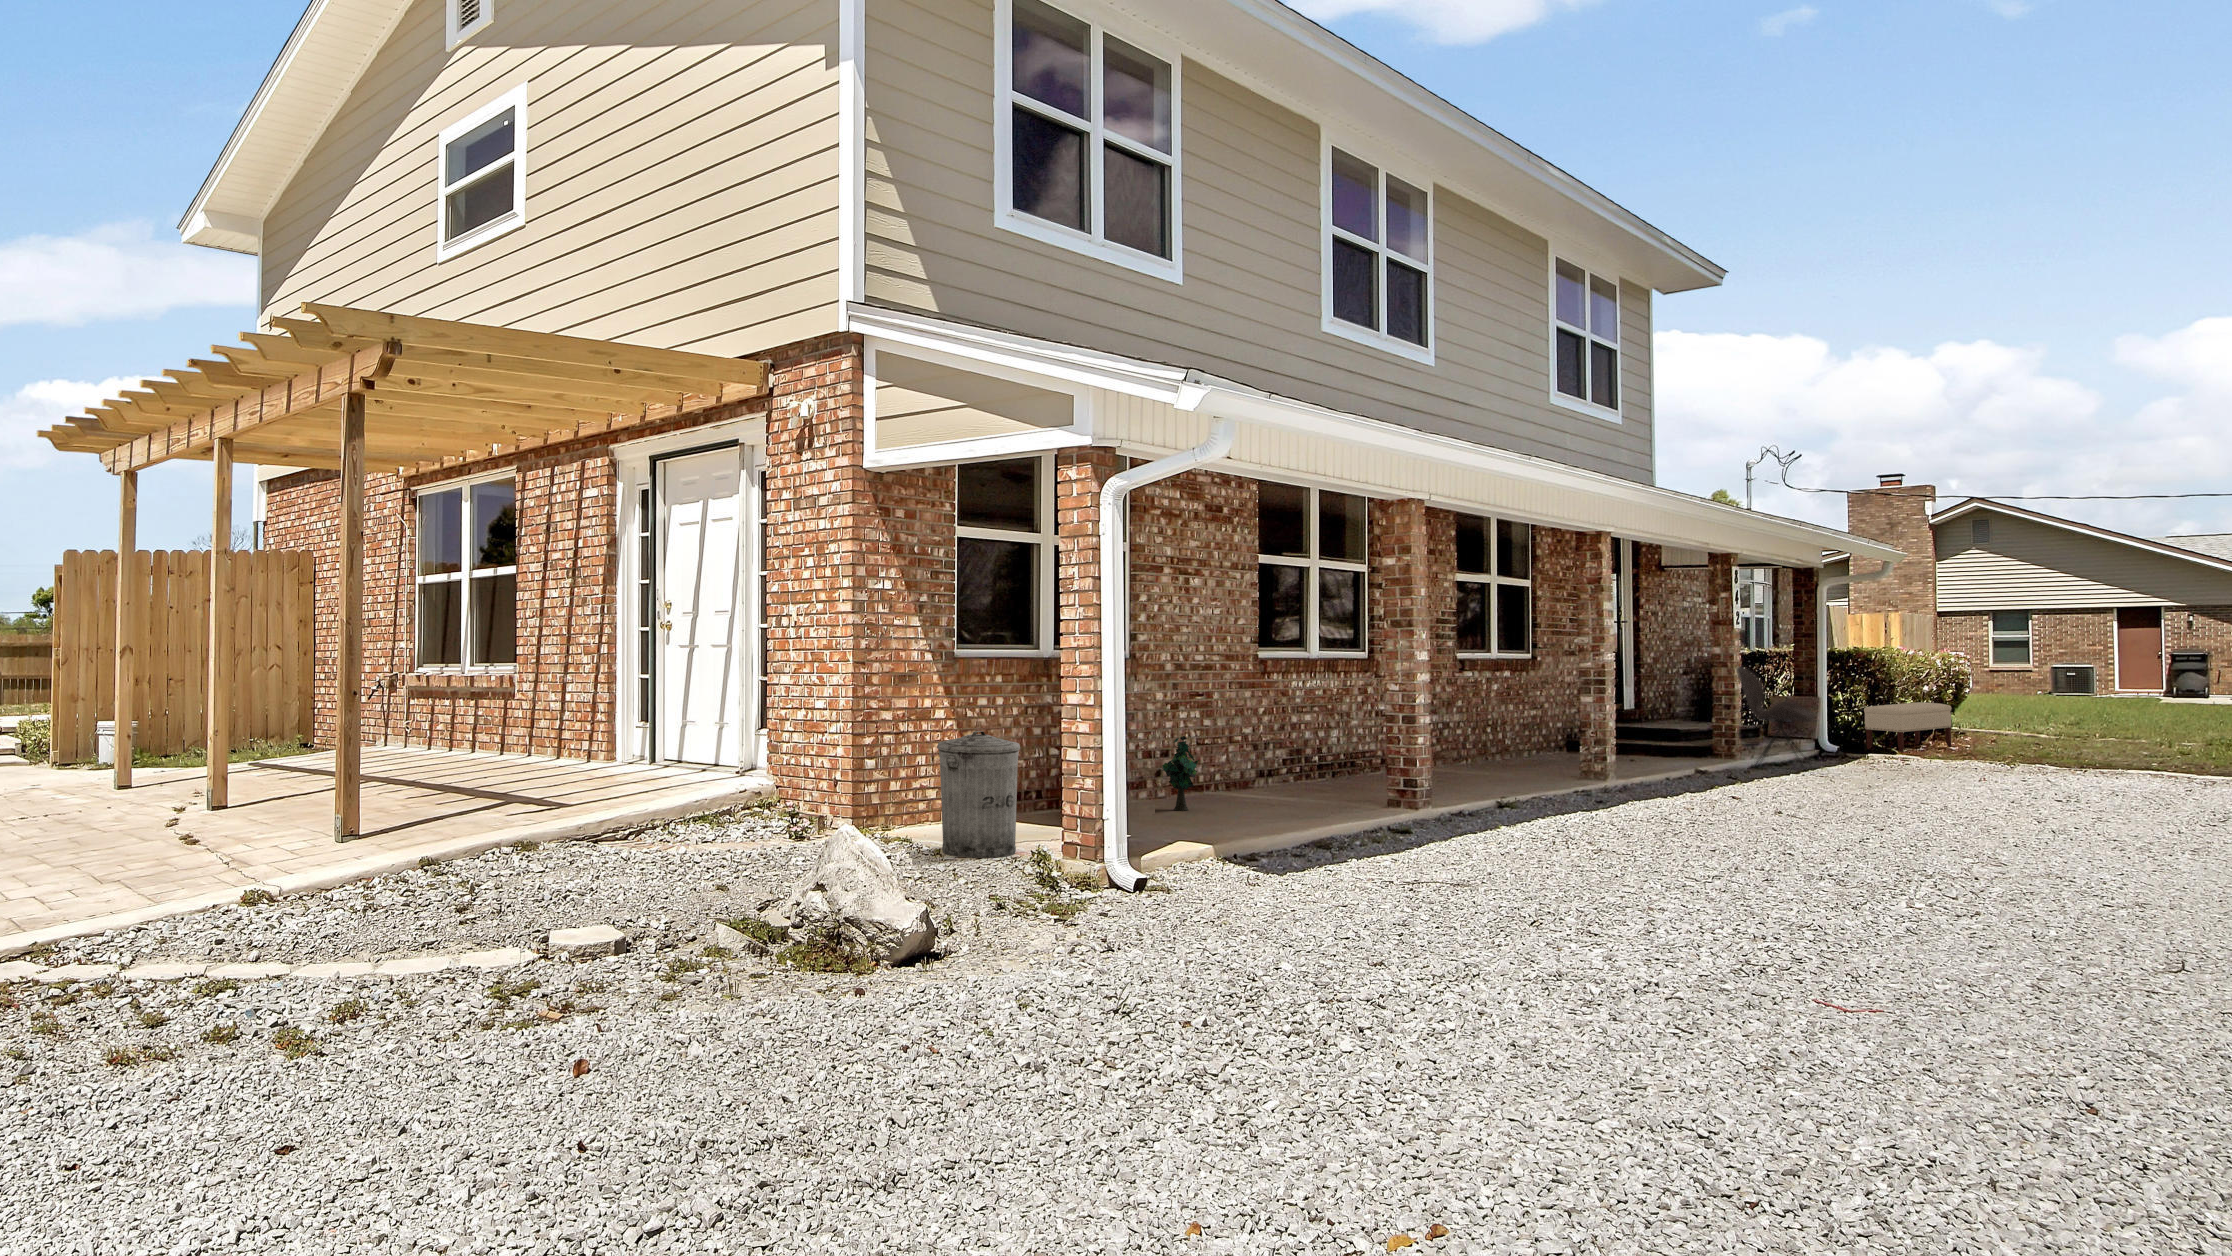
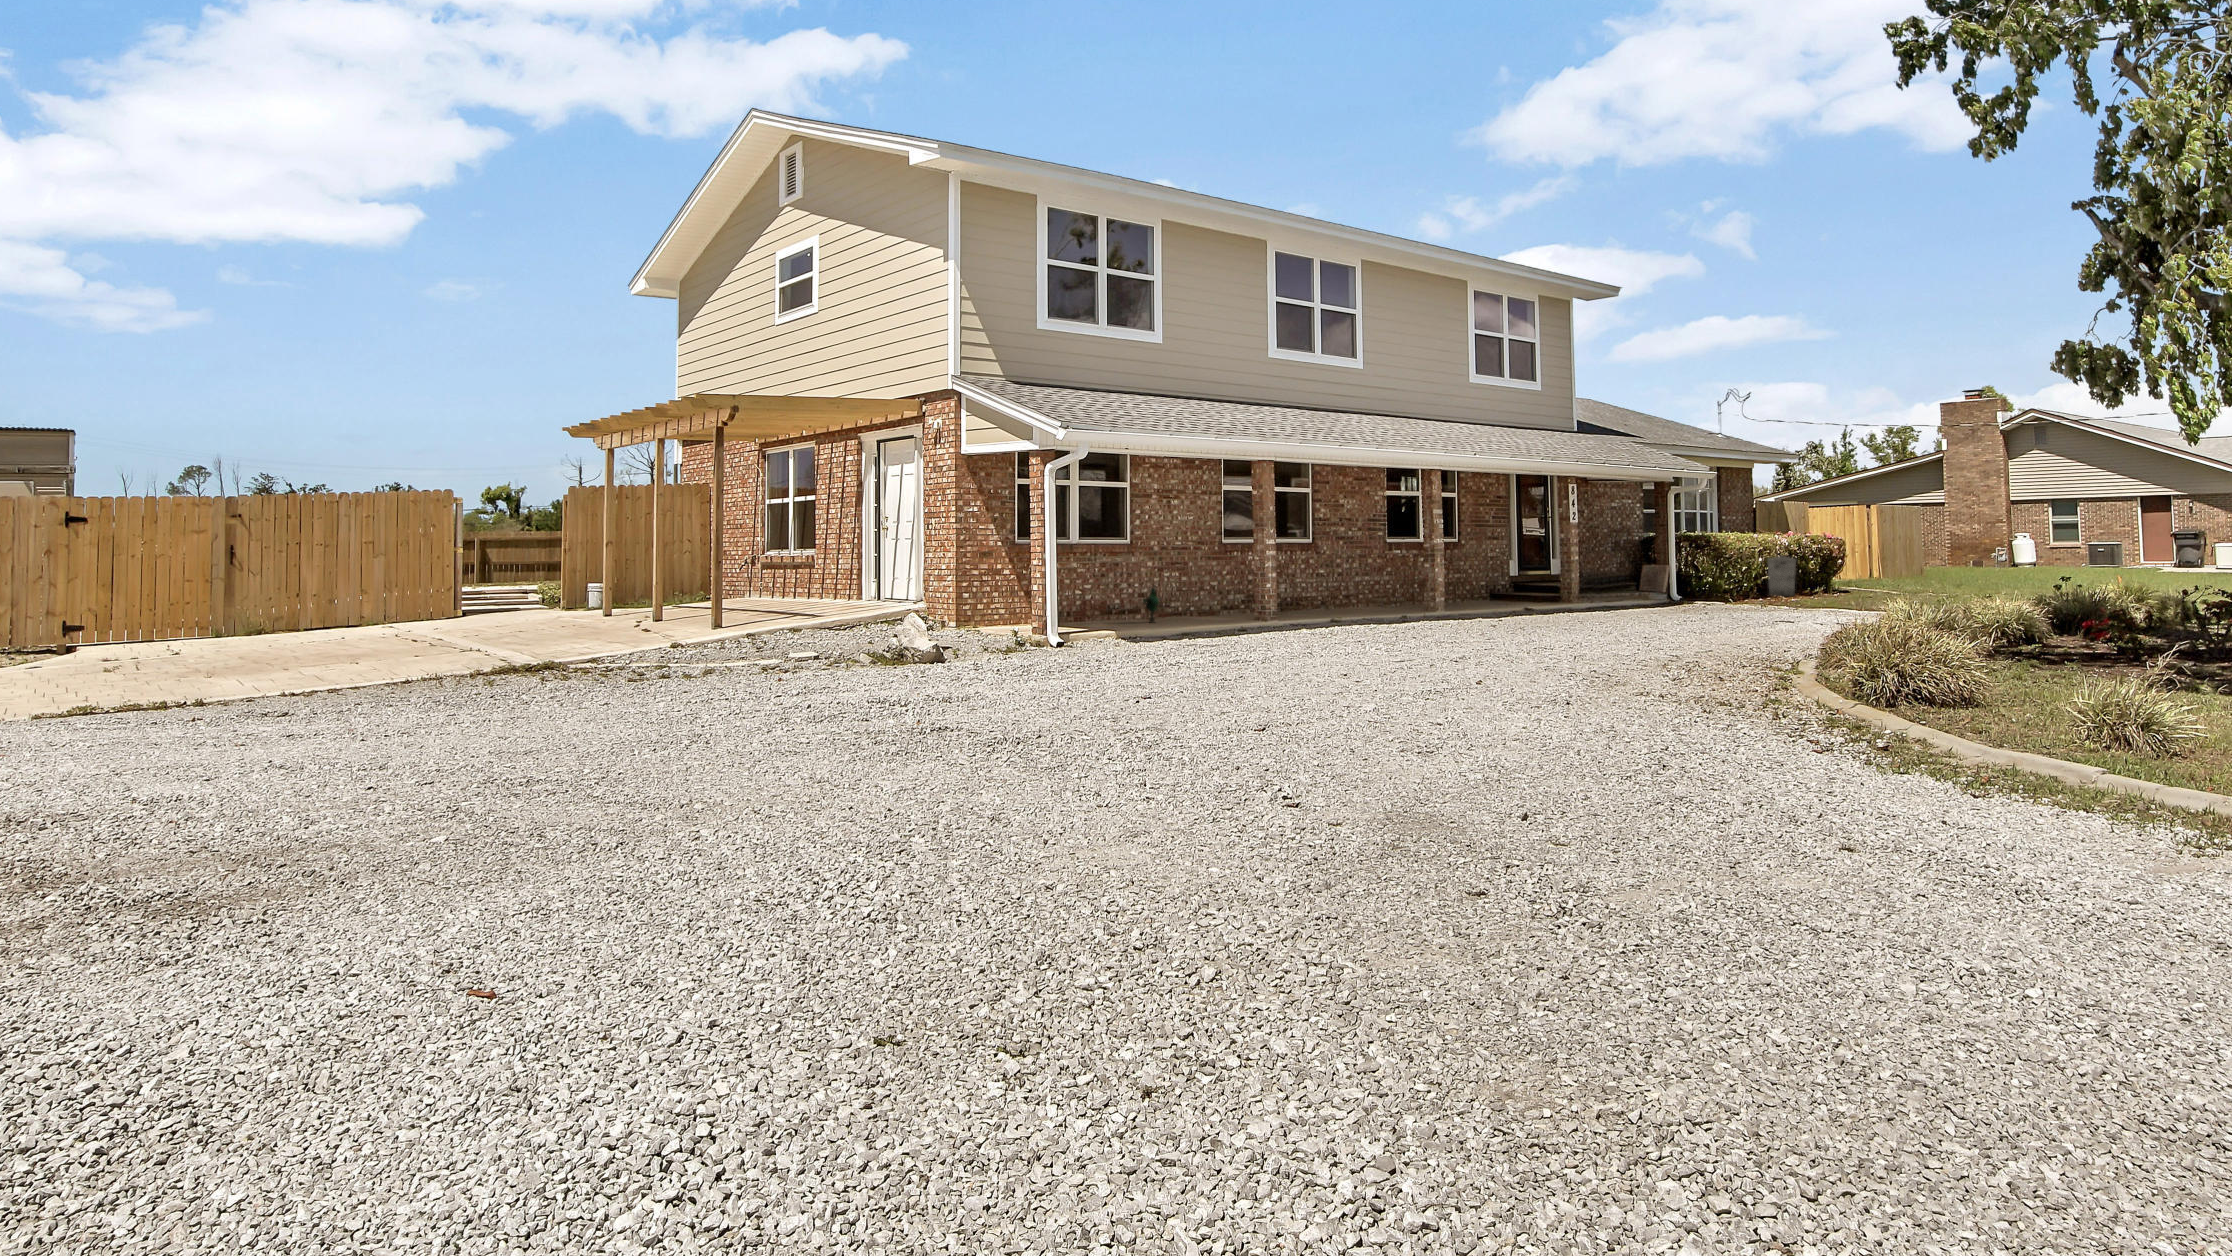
chair: present [1736,667,1814,761] -> none [1564,547,1608,609]
bench: present [1864,702,1952,752] -> none [1692,569,1754,600]
trash can: present [937,731,1020,858] -> present [1768,555,1796,596]

